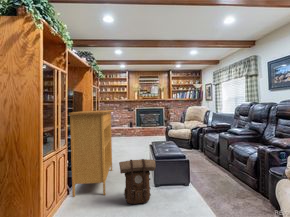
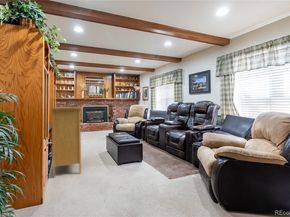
backpack: present [119,159,156,204] -> none [96,142,123,175]

